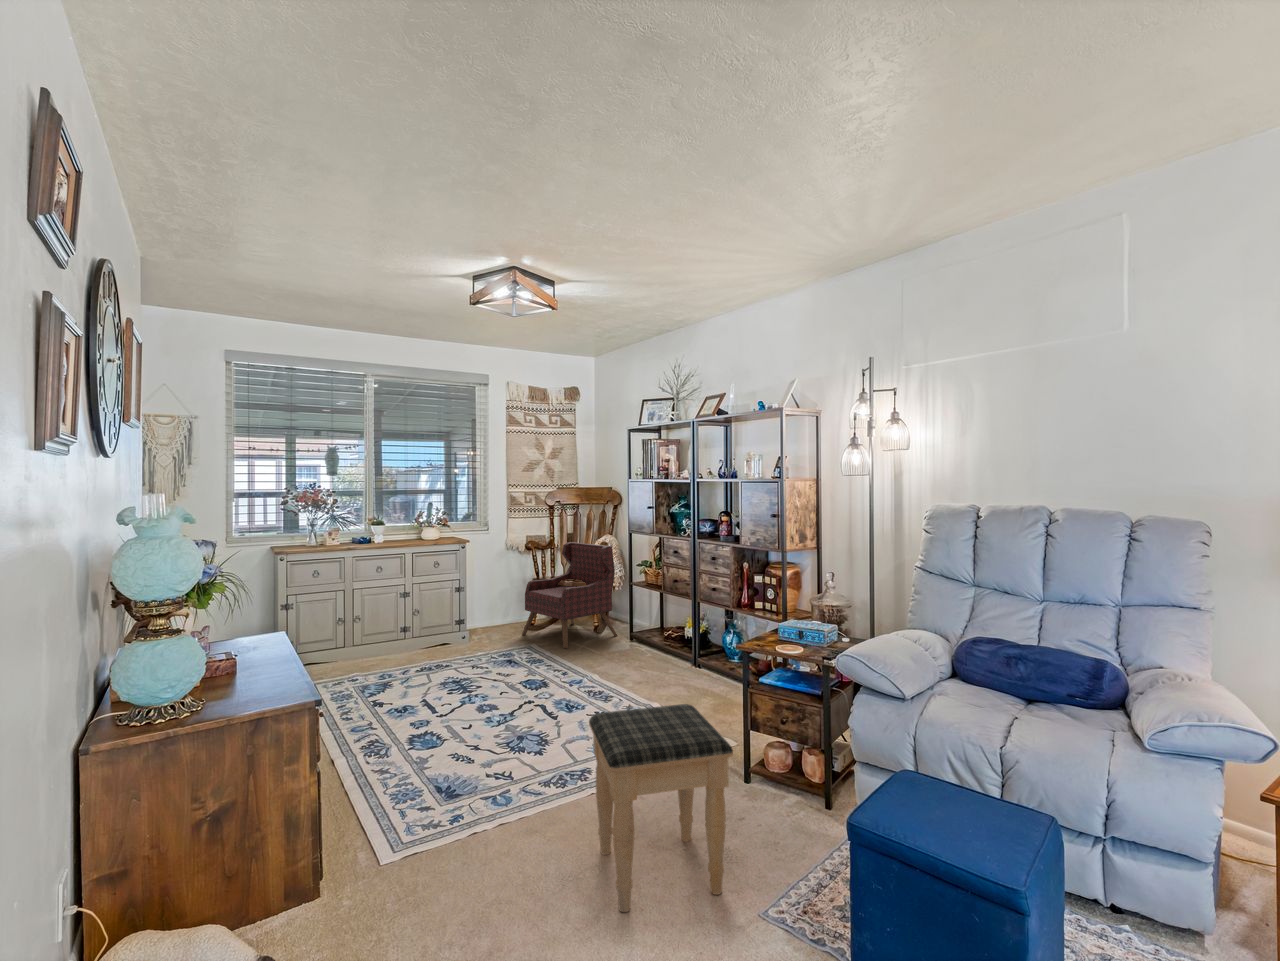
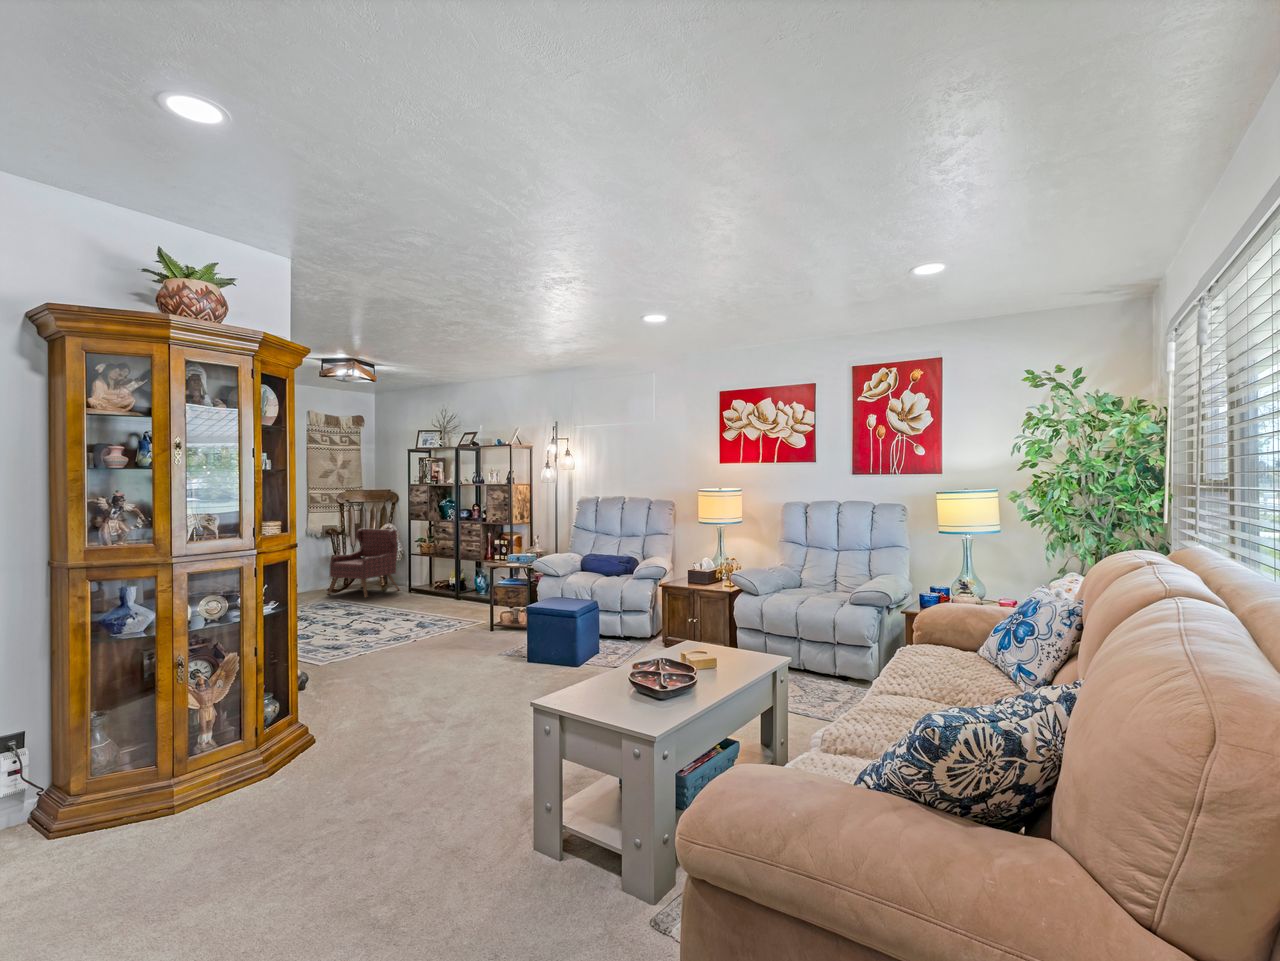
footstool: present [589,704,733,912] -> none [423,585,490,658]

